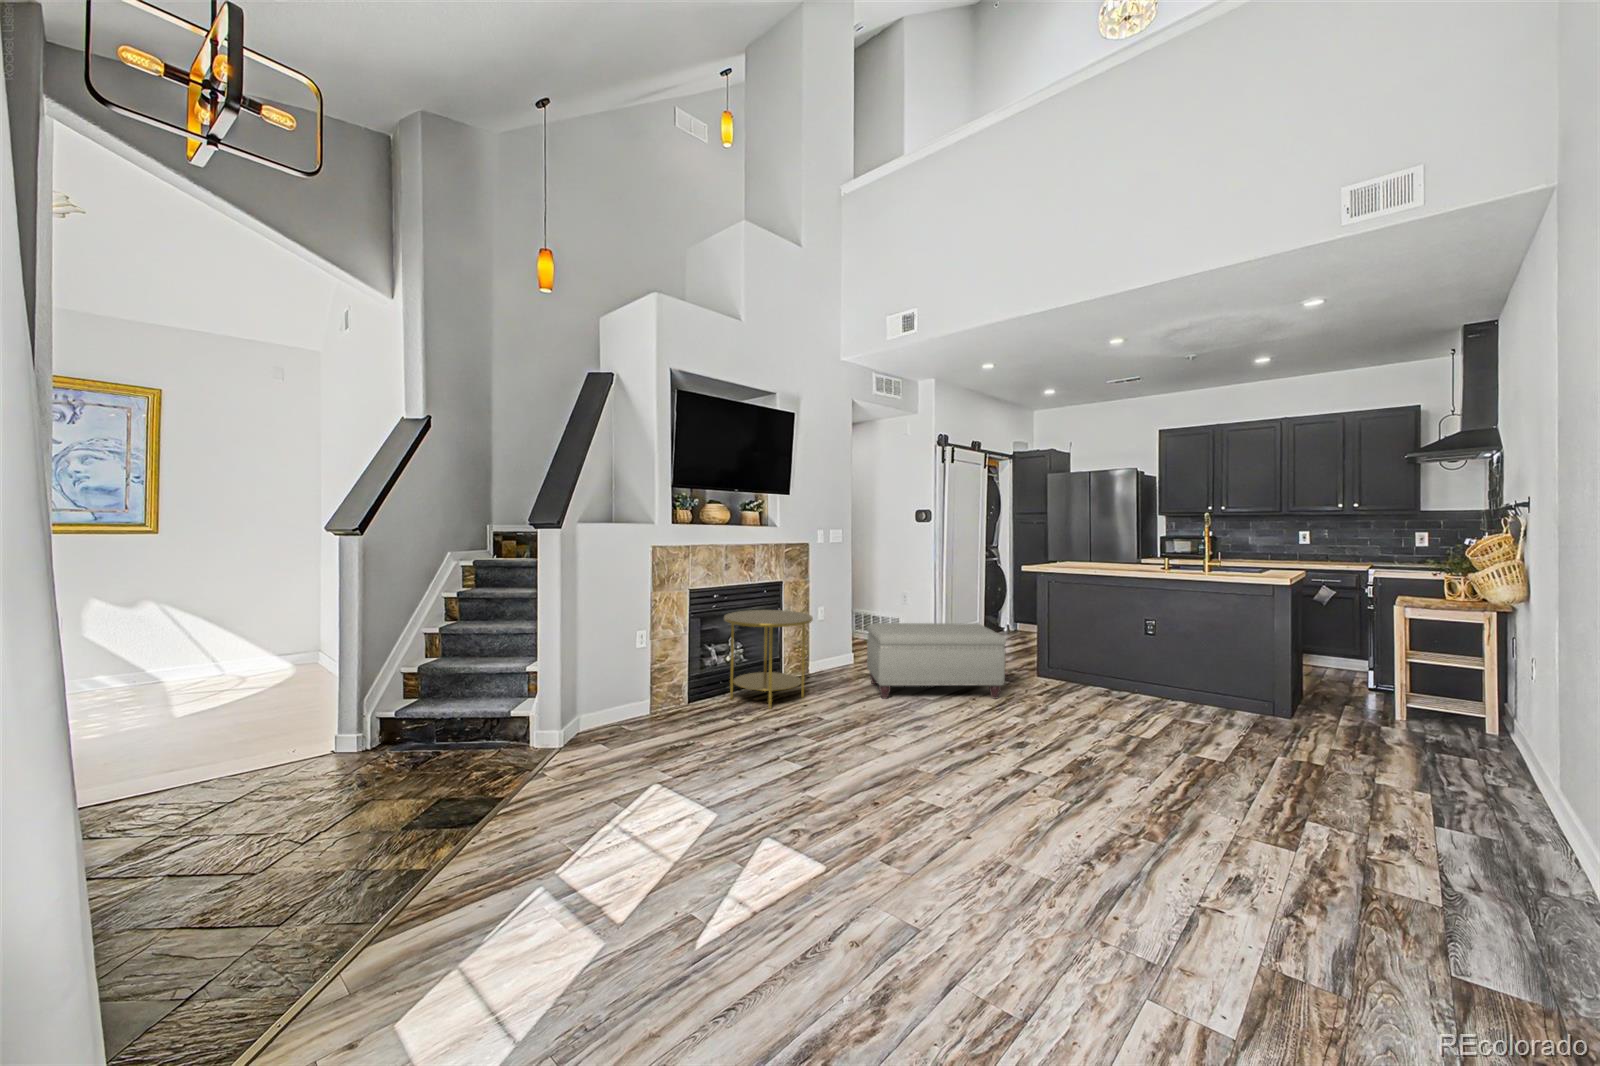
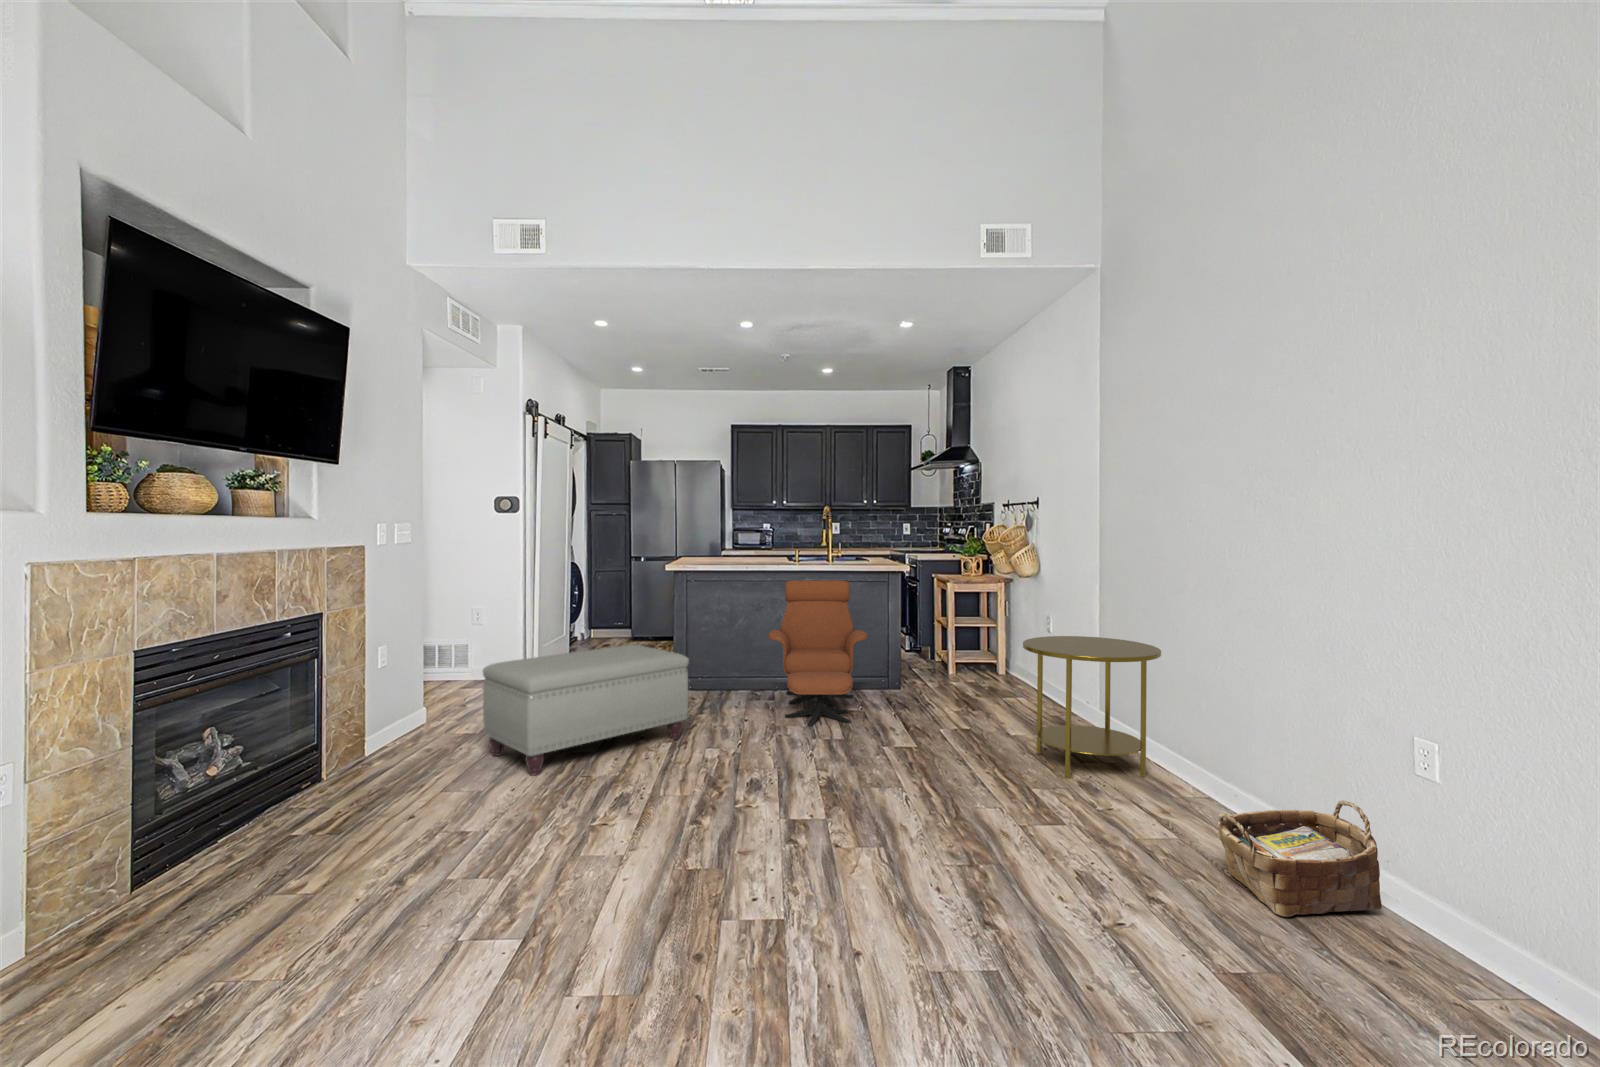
lounge chair: none [1100,587,1206,718] -> present [768,580,868,727]
side table: present [724,610,813,709] -> present [1023,636,1161,778]
woven basket: none [1354,848,1548,999] -> present [1217,800,1382,917]

